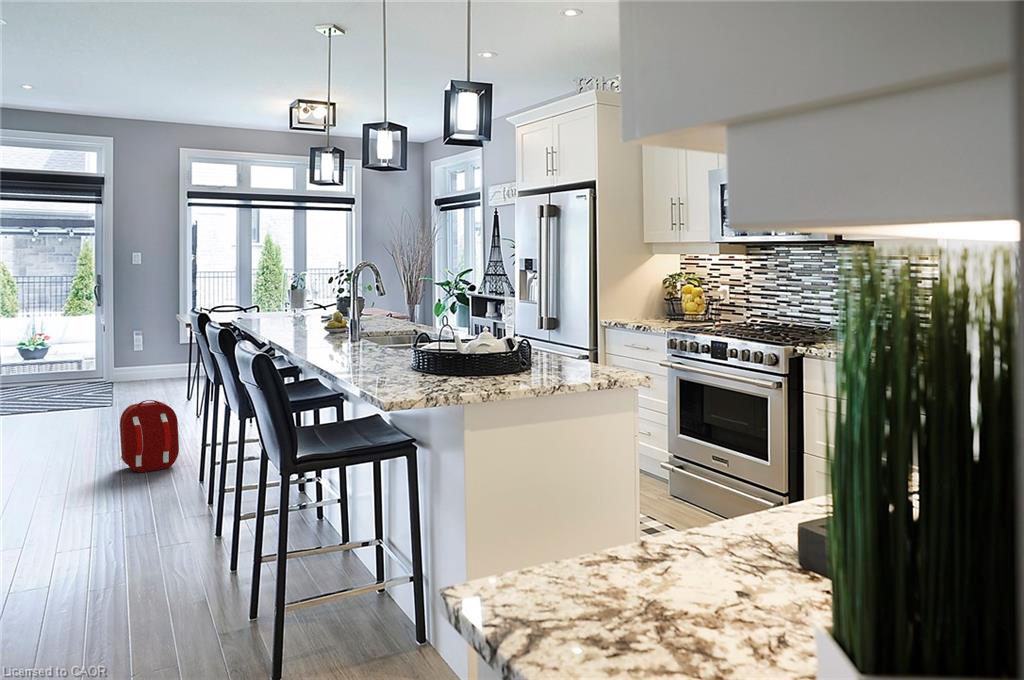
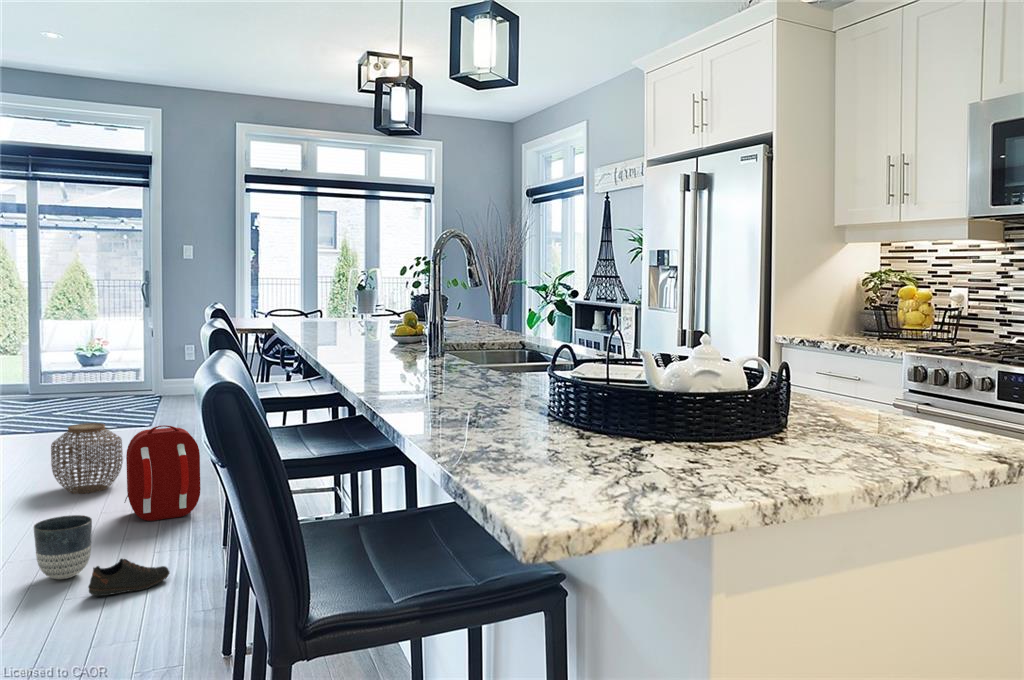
woven basket: none [52,402,110,457] -> present [51,423,123,494]
planter: none [65,465,107,510] -> present [34,515,92,579]
shoe: none [111,492,168,518] -> present [88,559,170,596]

